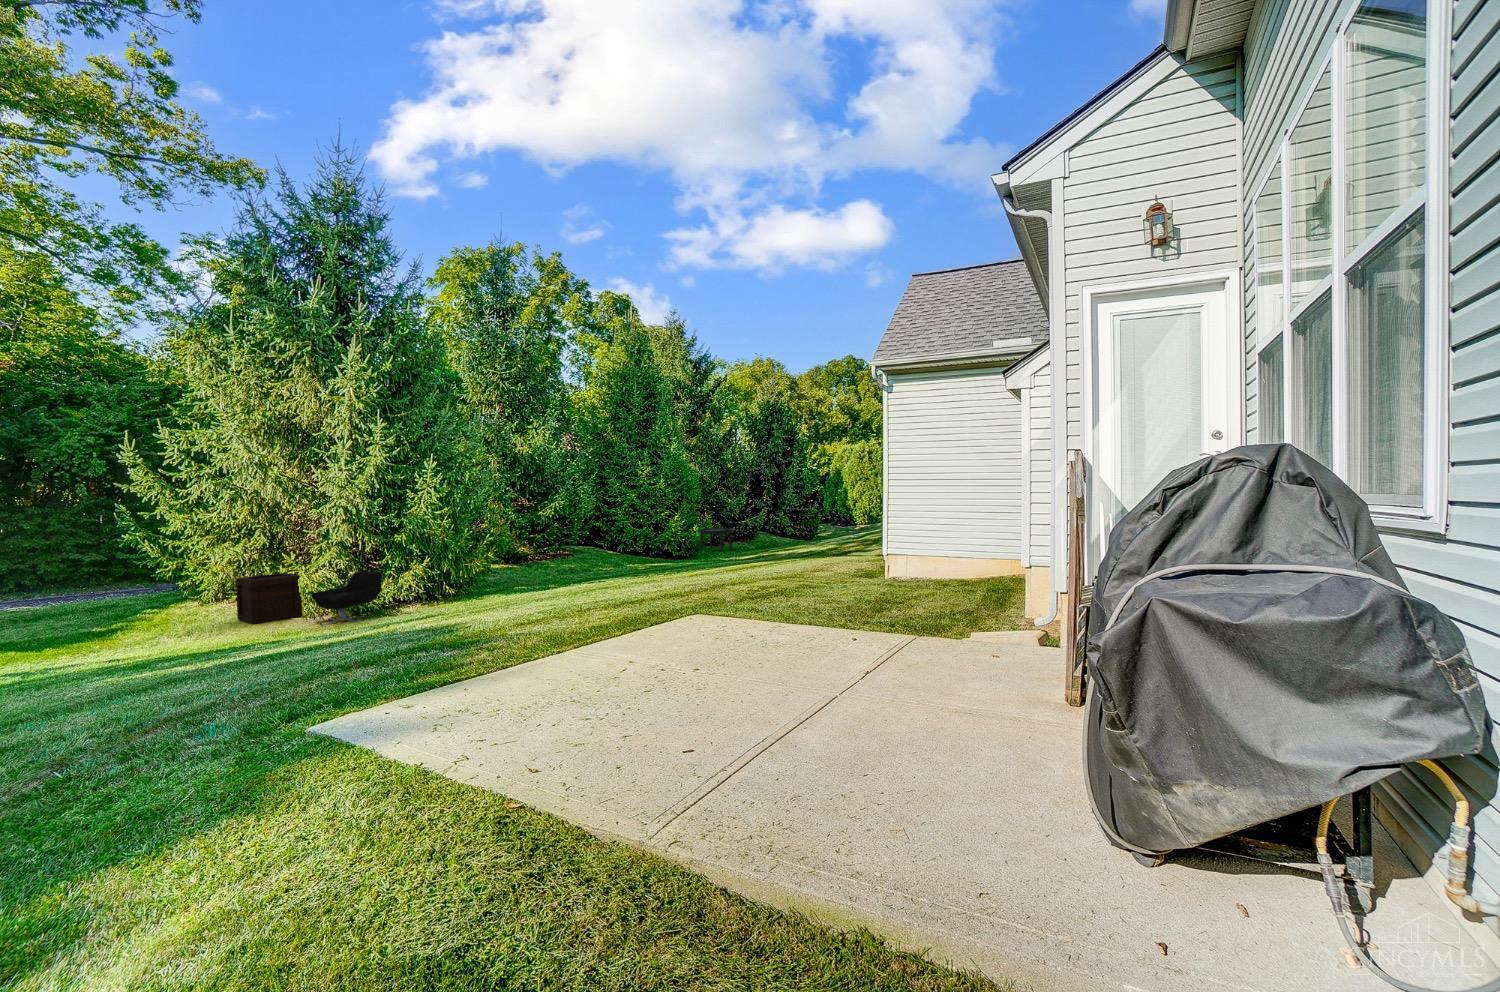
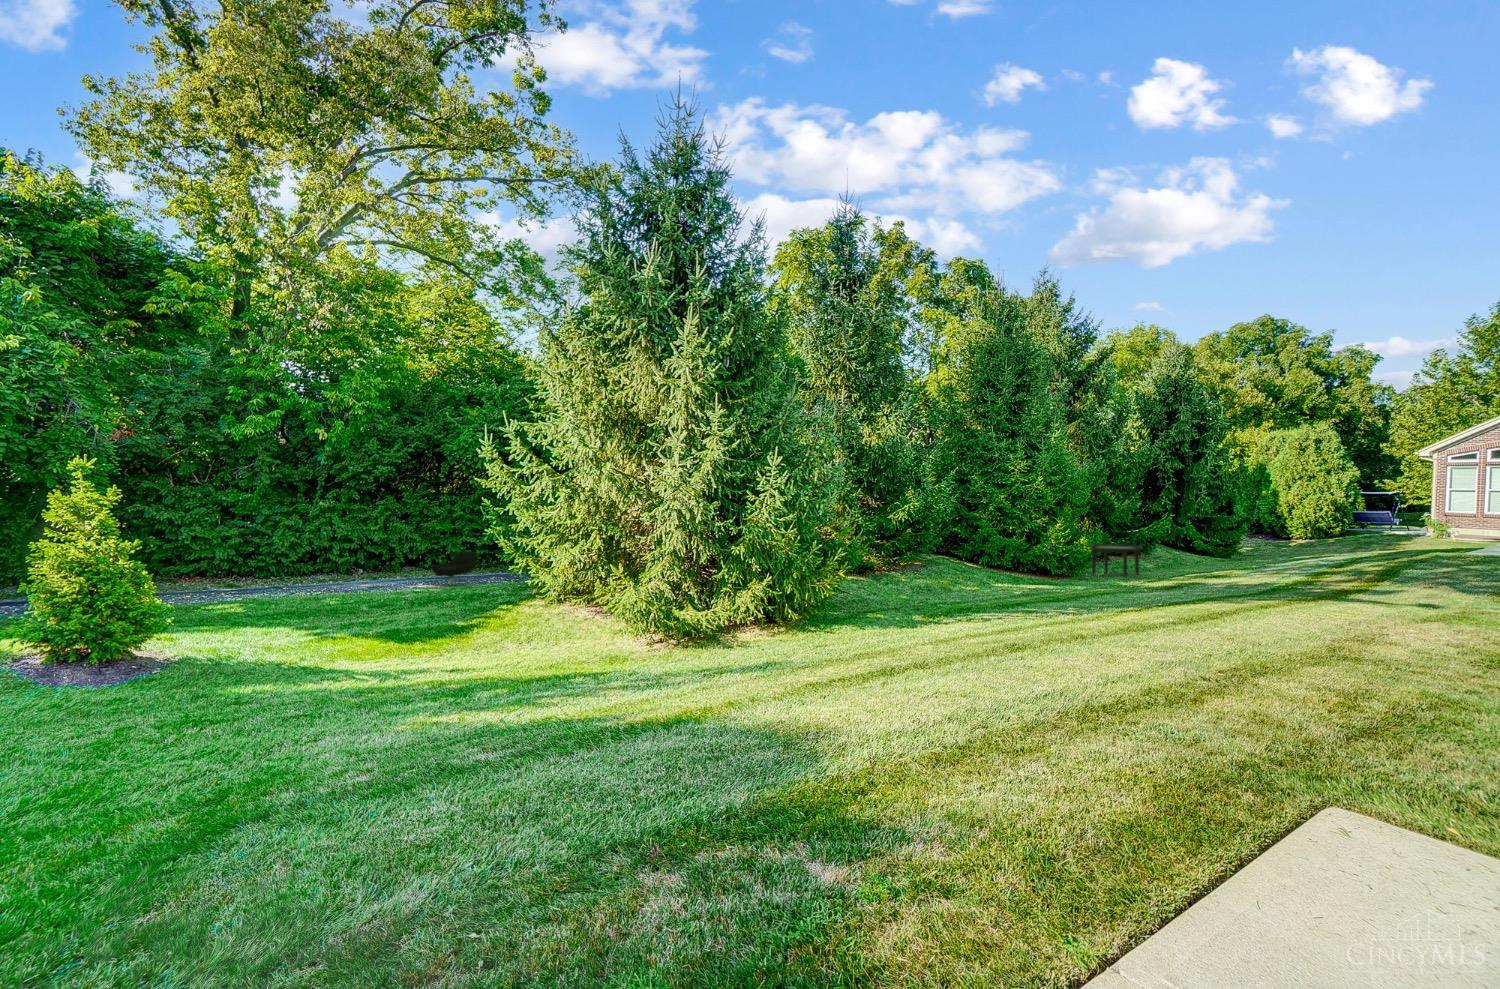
lounge chair: present [312,572,382,626] -> present [431,552,477,586]
wooden crate: present [236,573,302,625] -> none [573,583,634,643]

